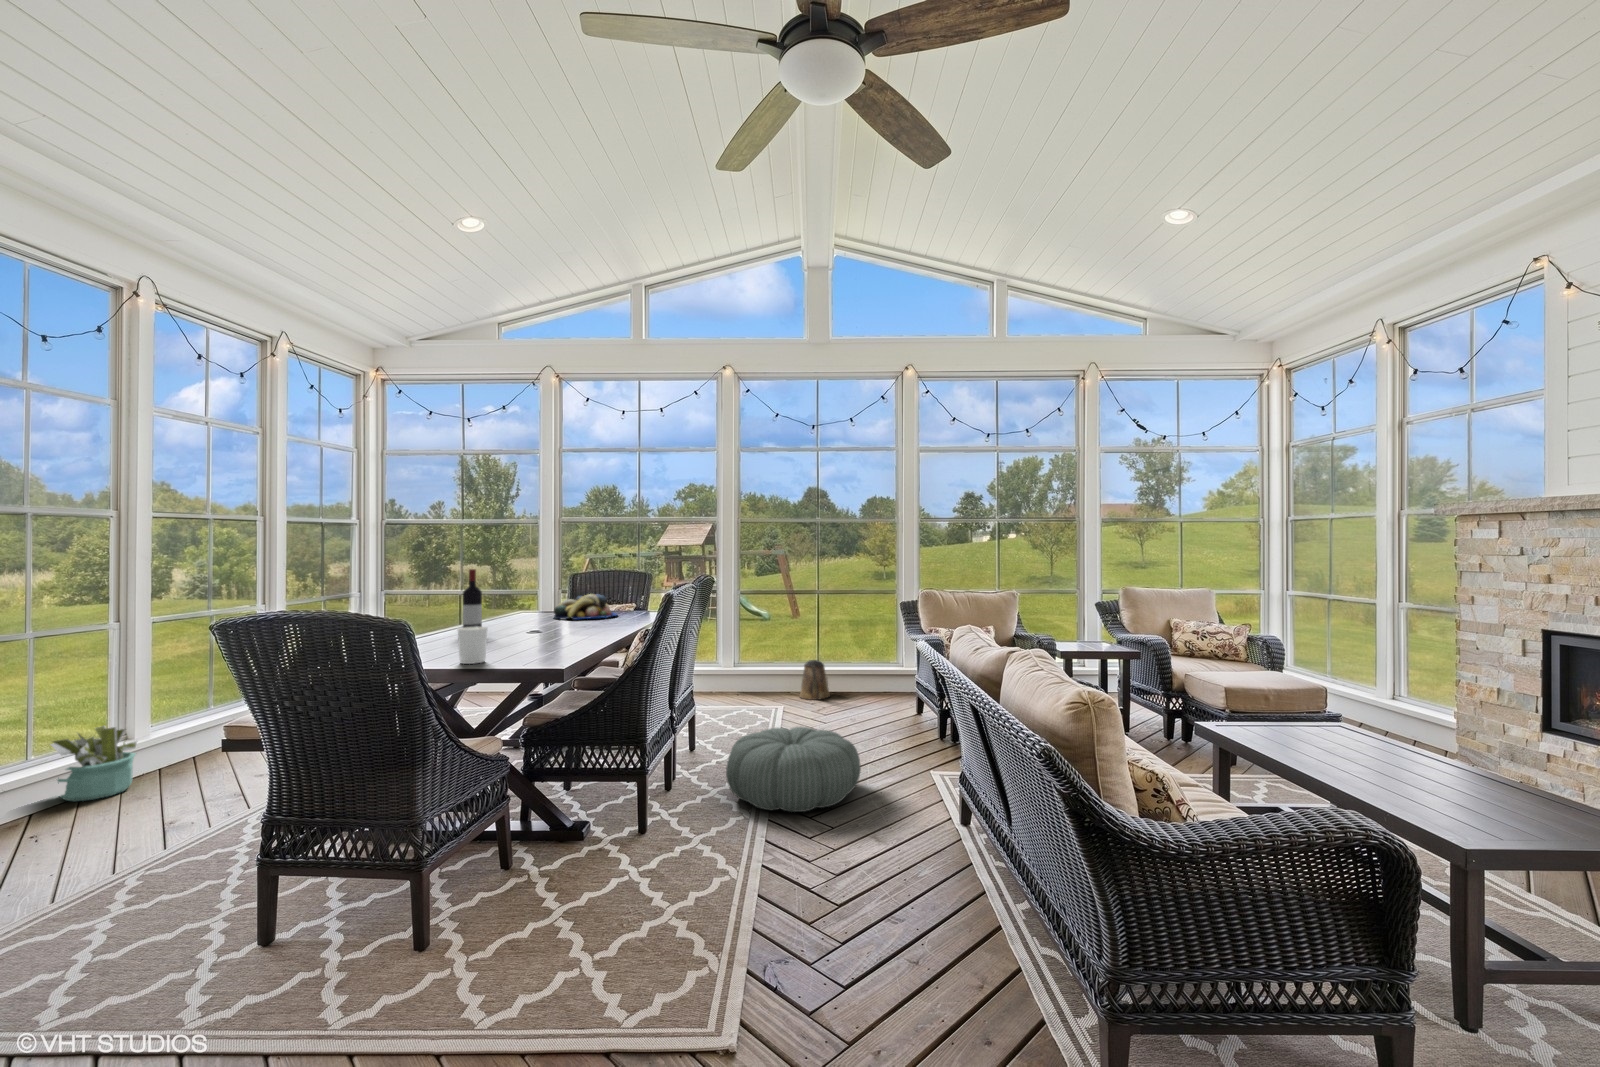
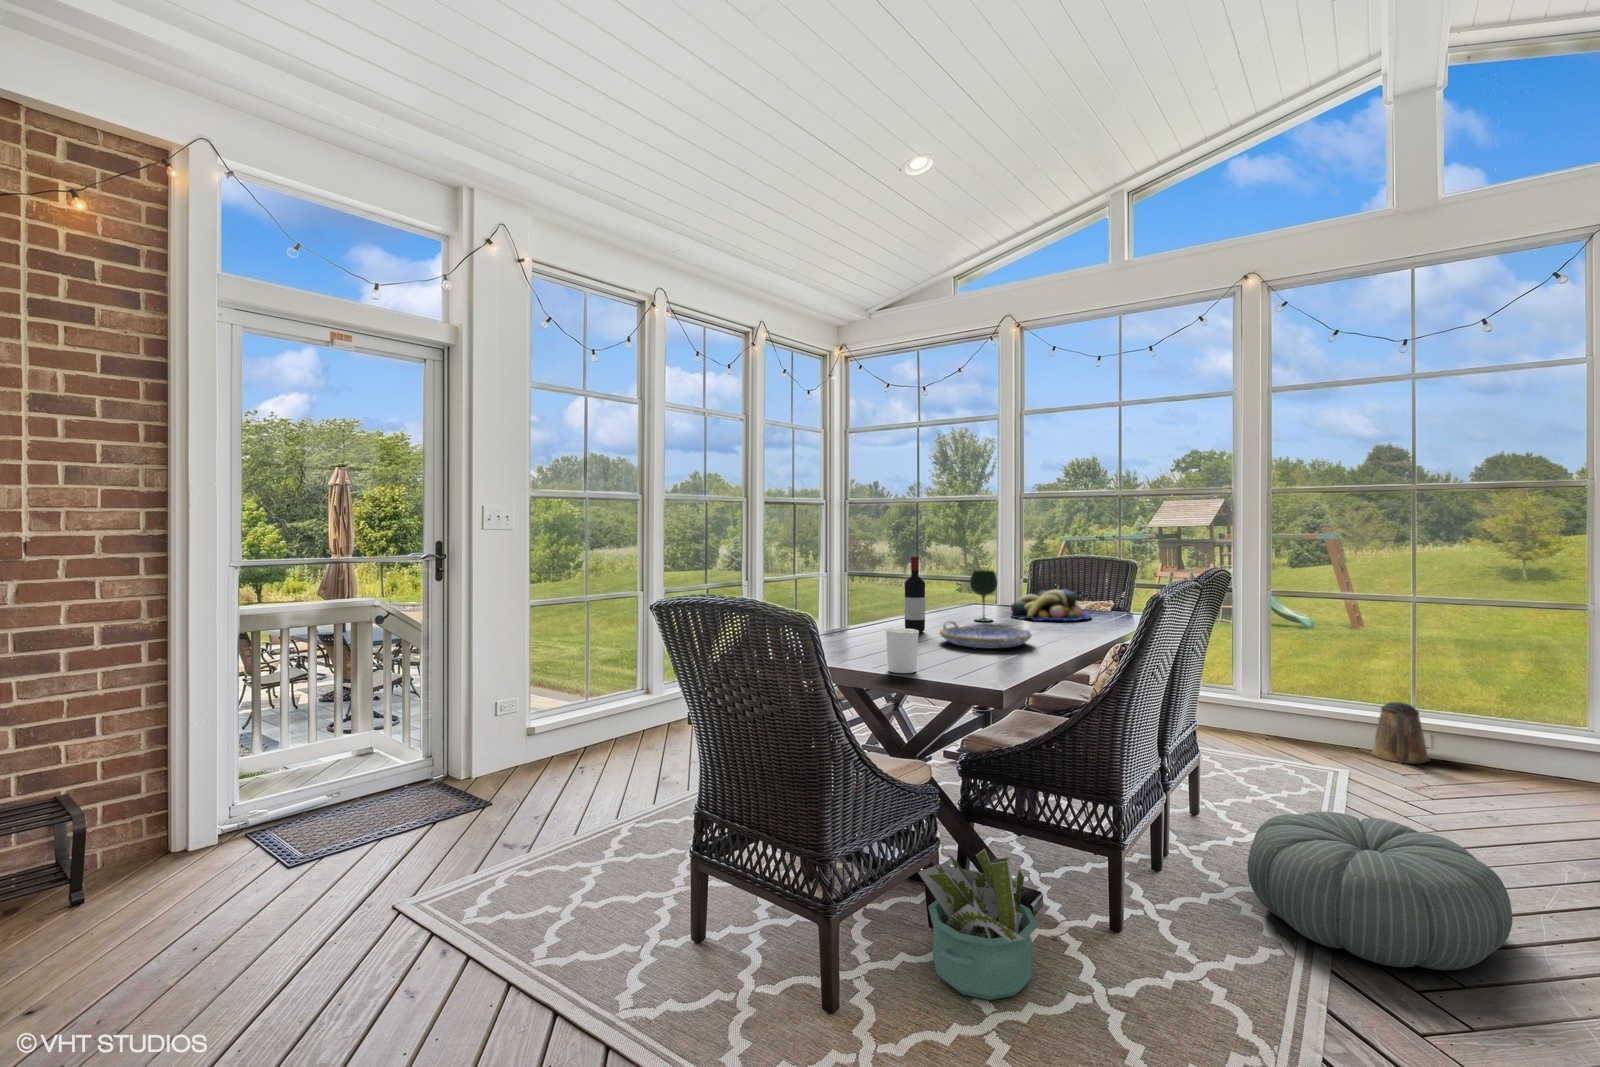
wine glass: none [519,580,543,623] -> present [970,570,997,621]
serving tray: none [498,622,576,642] -> present [940,621,1032,648]
decorative plant: present [51,726,137,801] -> present [918,849,1038,1000]

